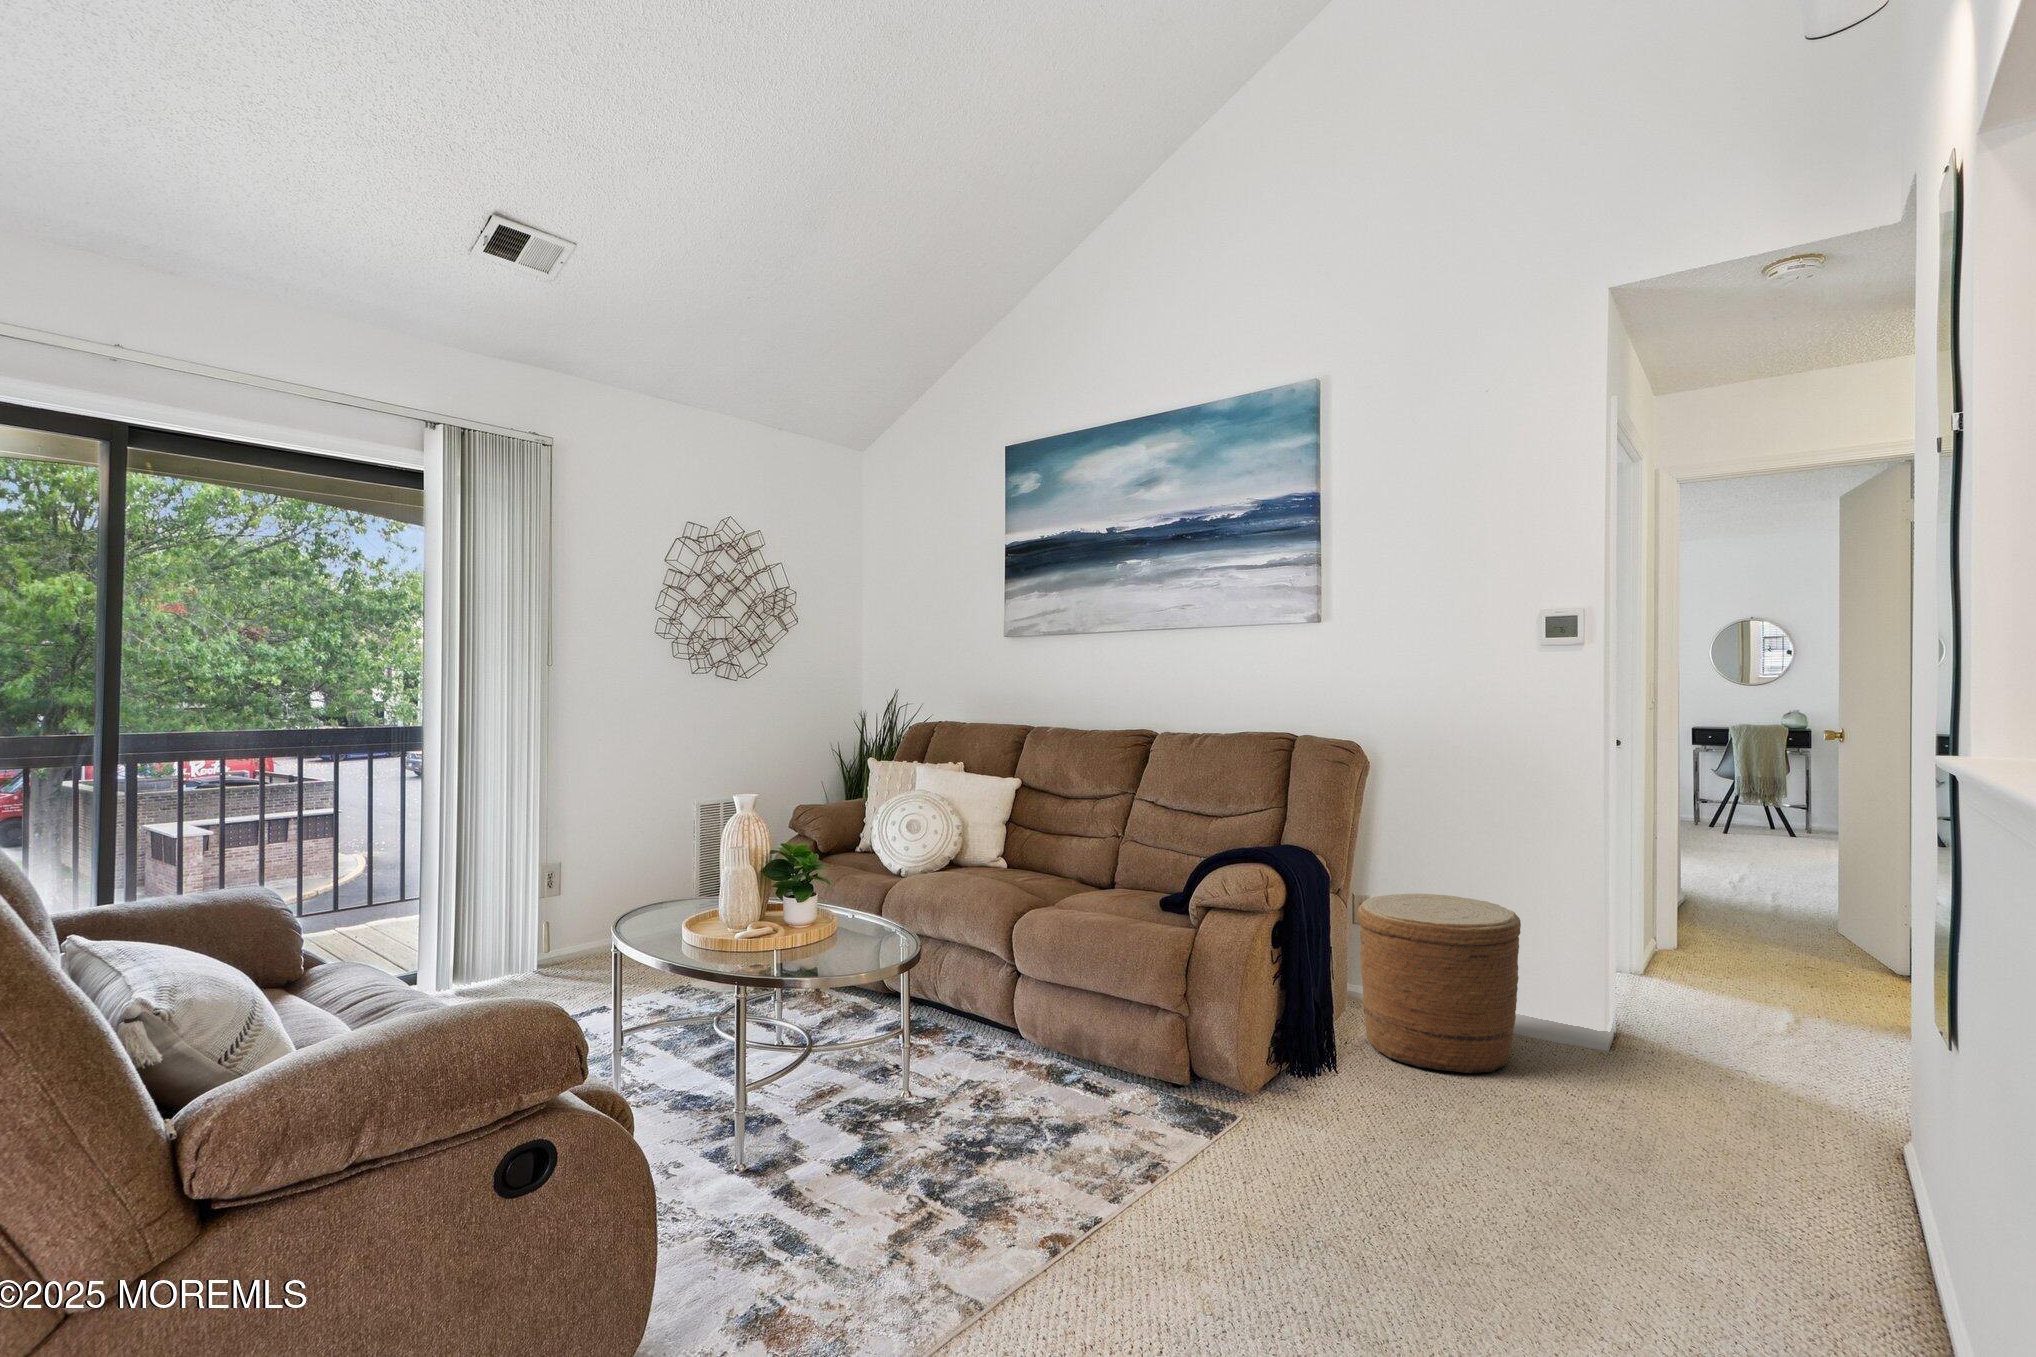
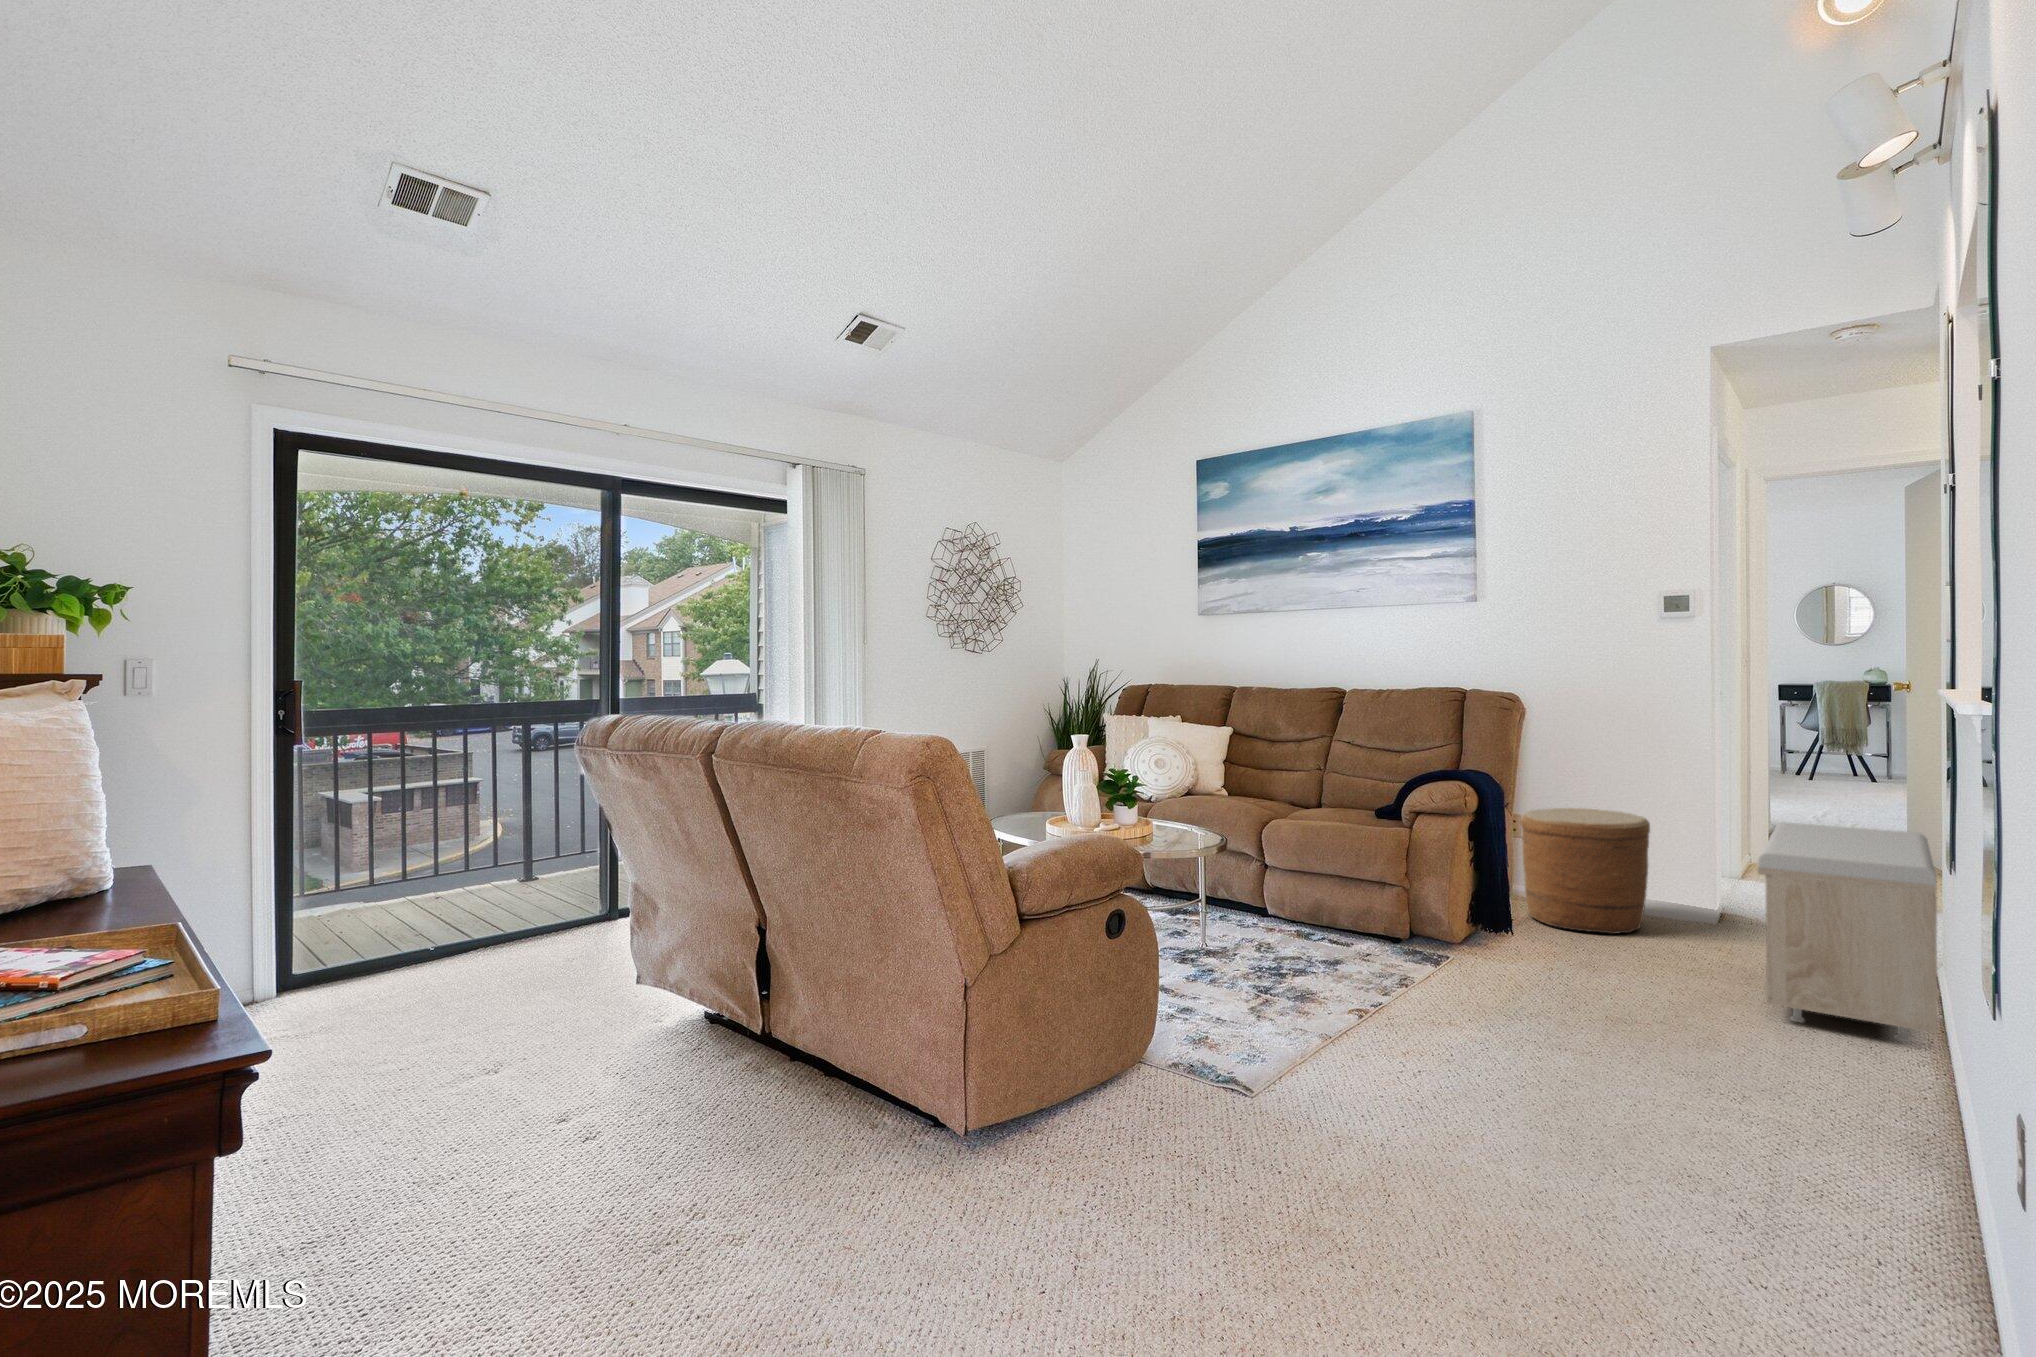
storage bench: none [1650,934,1918,1307] -> present [1758,822,1937,1042]

